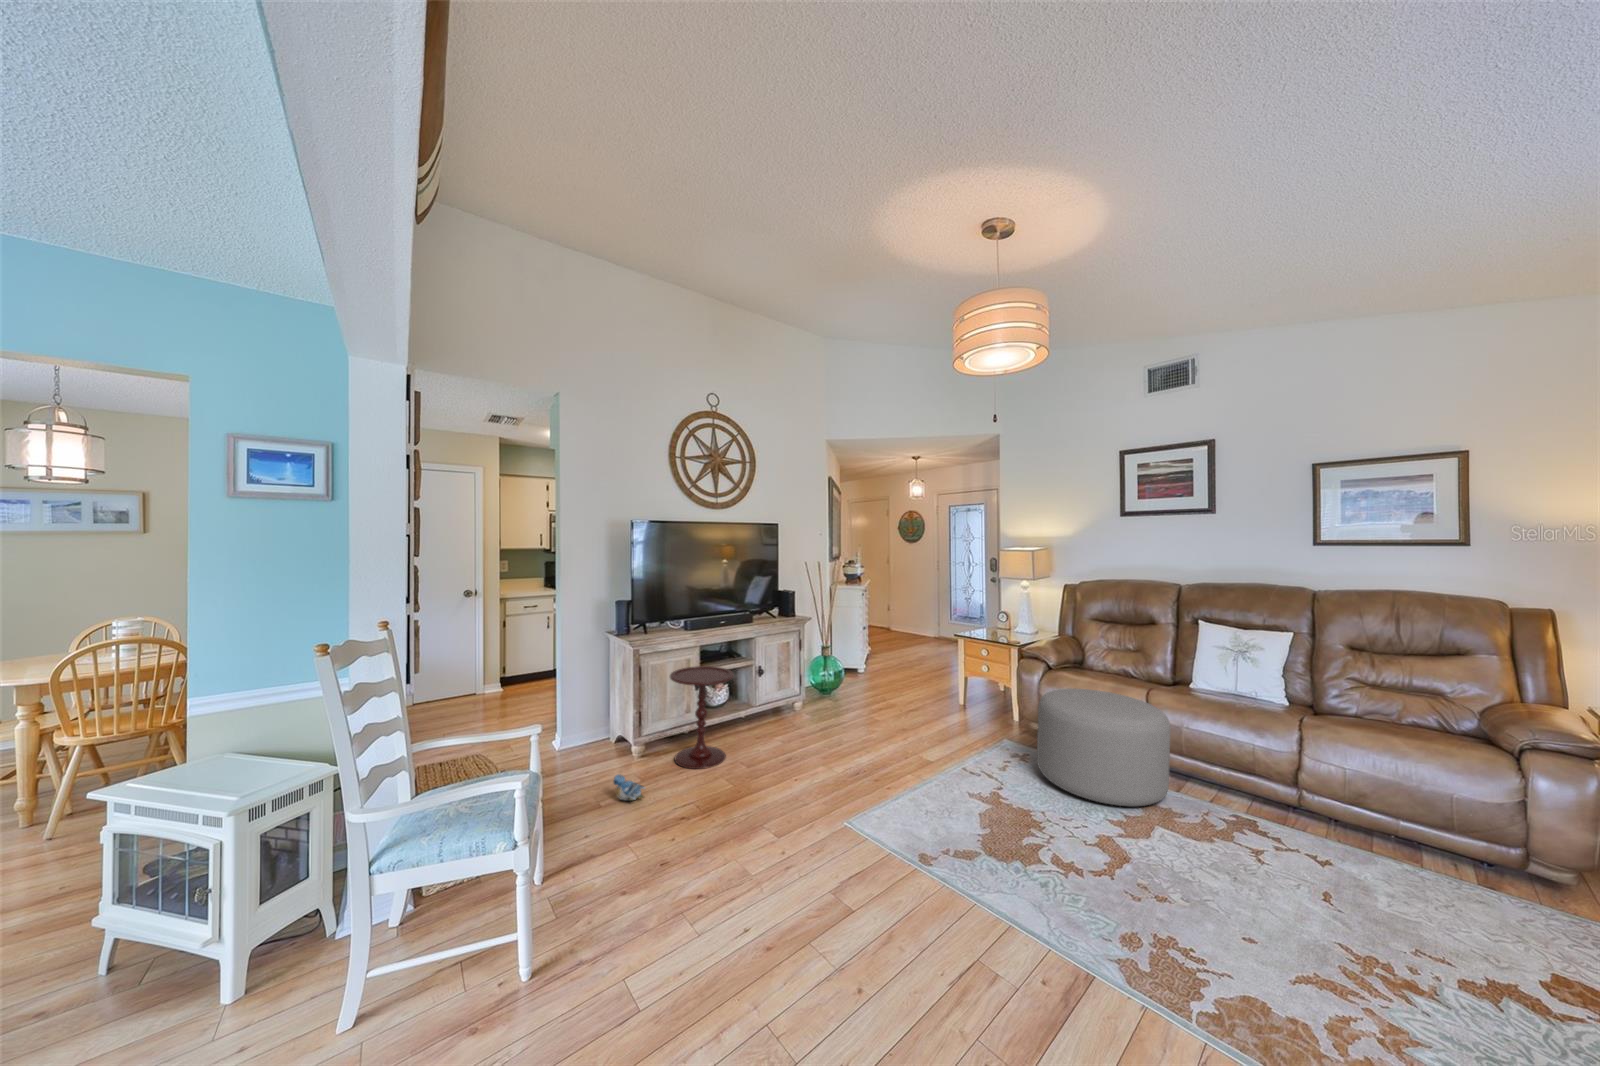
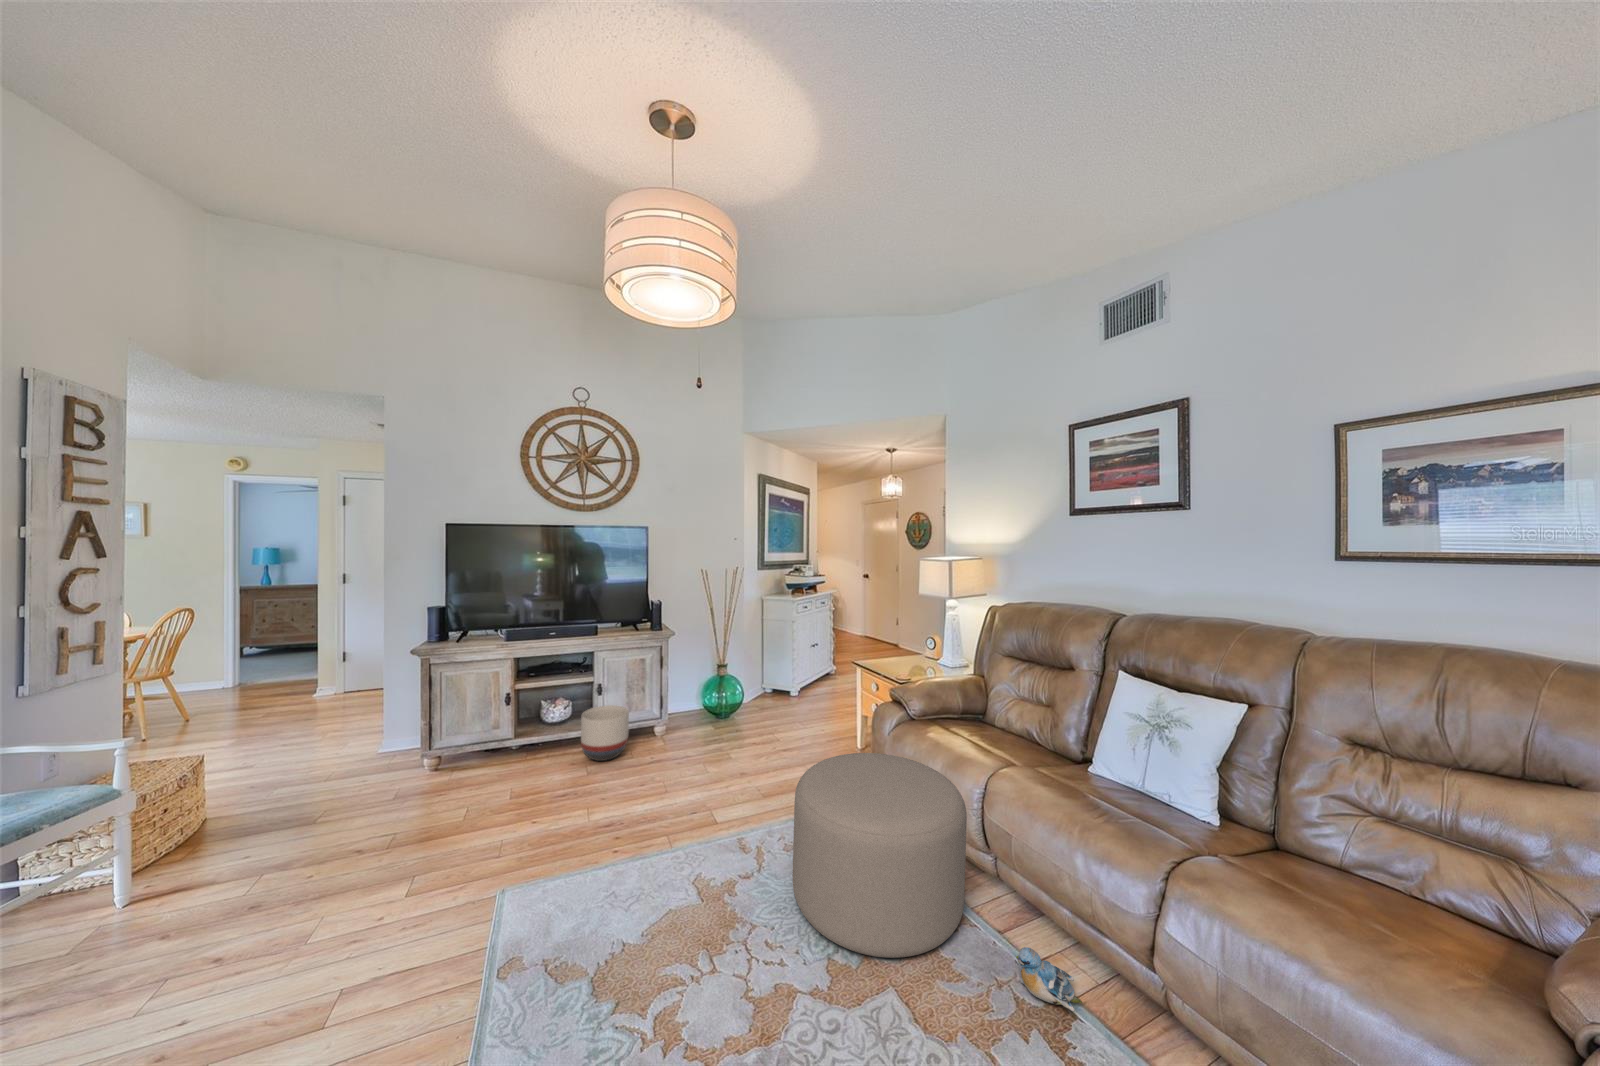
side table: present [670,666,734,769] -> none [442,680,523,796]
planter: none [757,685,797,732] -> present [581,705,629,761]
plush toy: present [613,775,645,801] -> present [1016,947,1082,1011]

